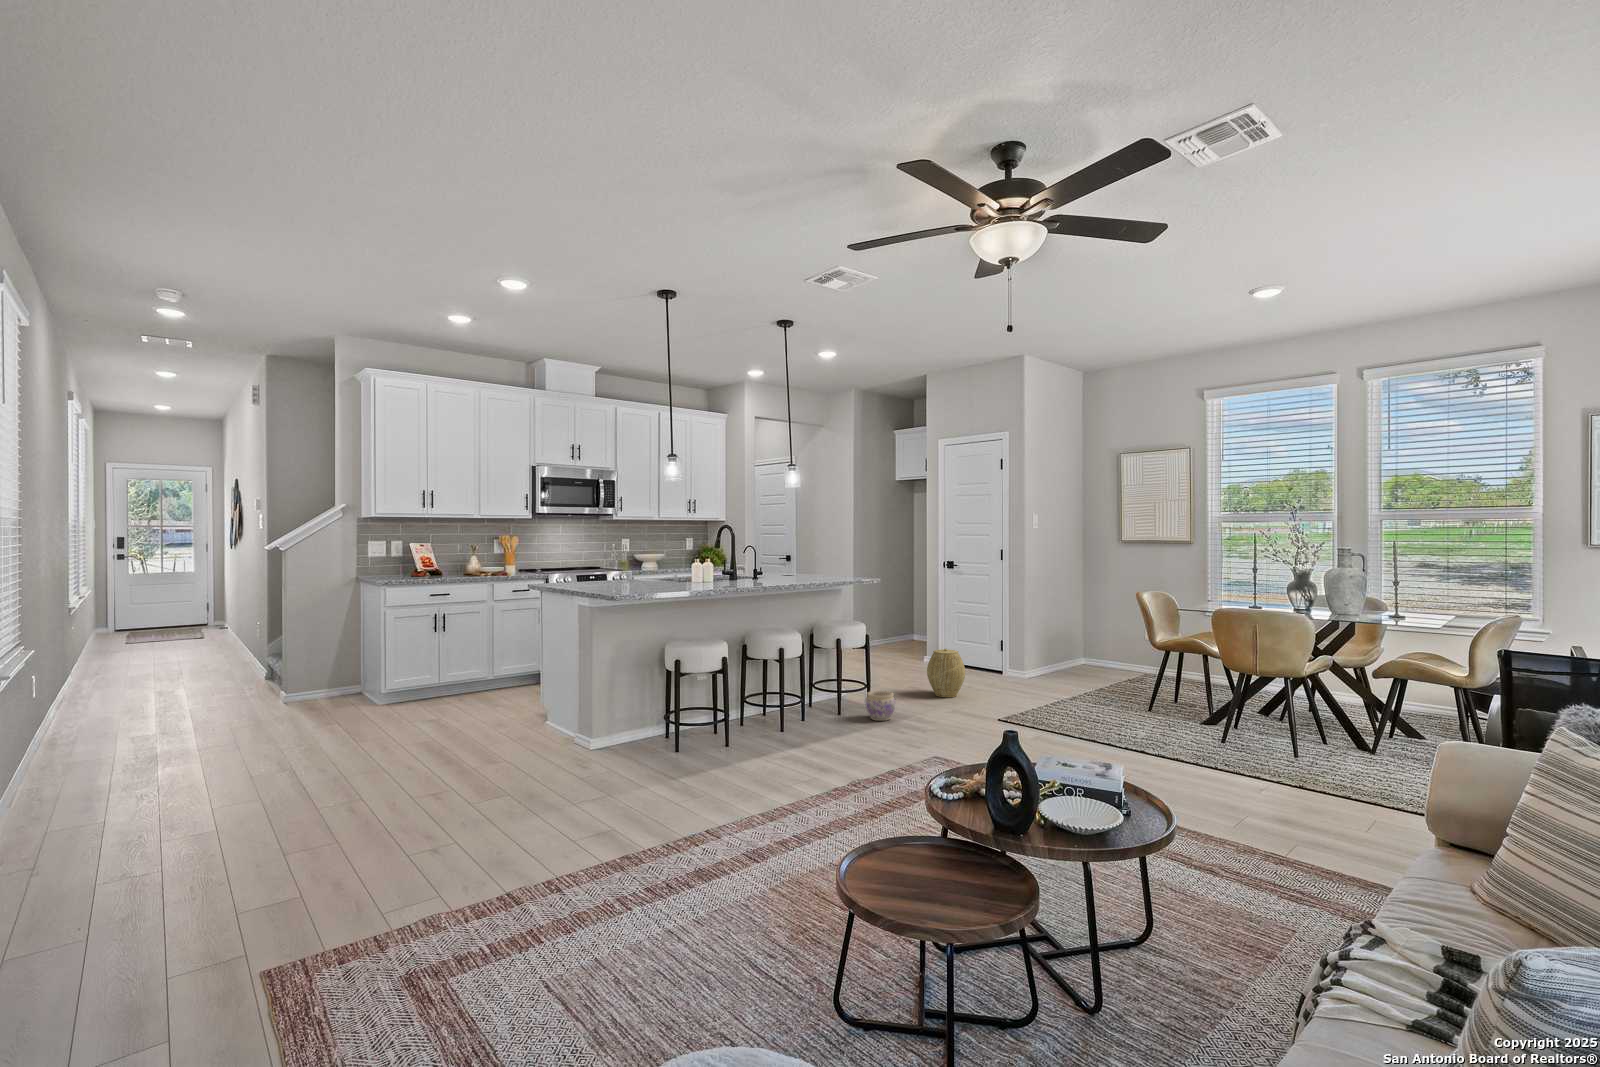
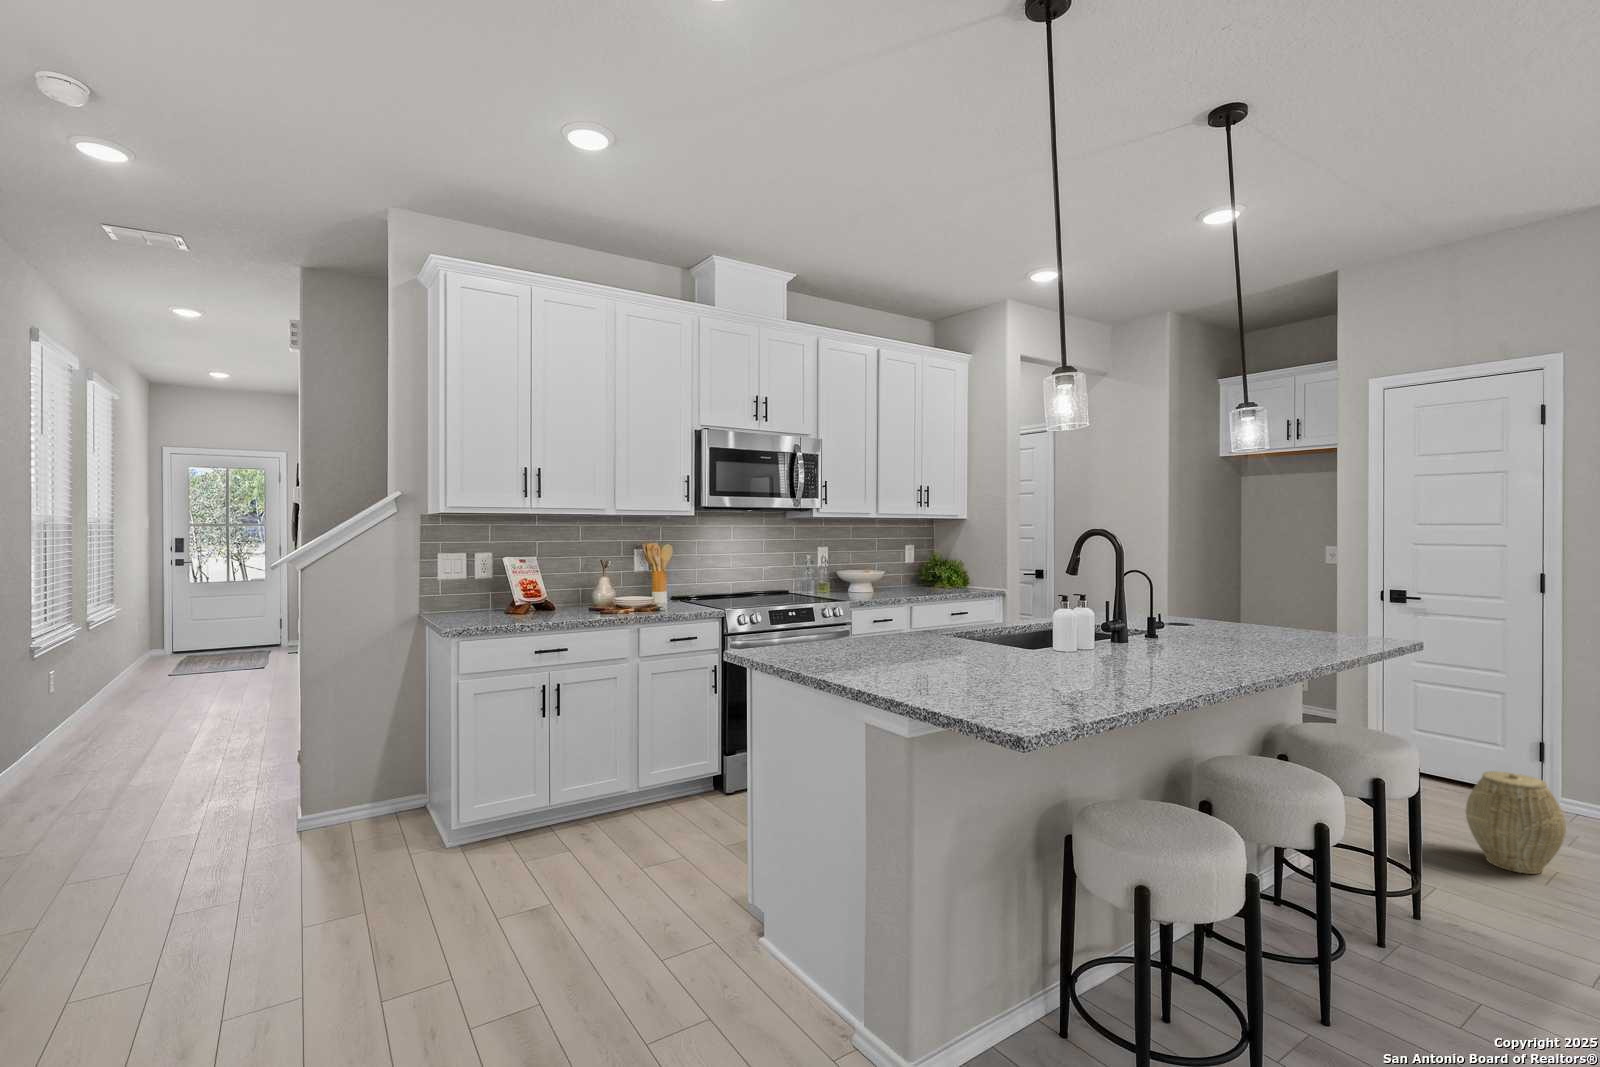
planter: present [865,691,896,721] -> none [1449,888,1538,968]

